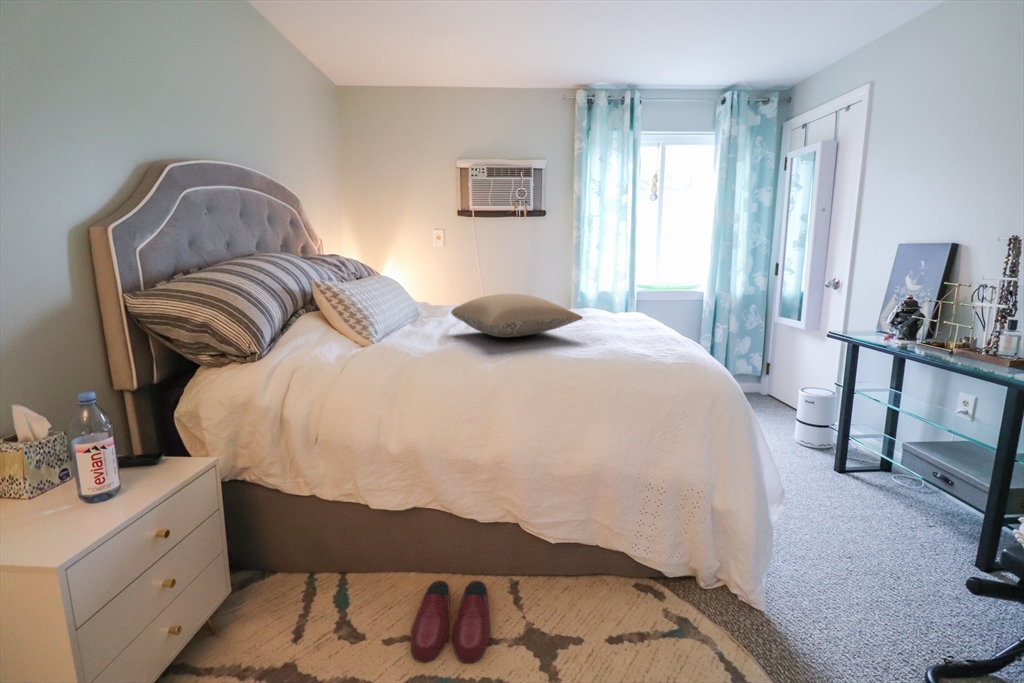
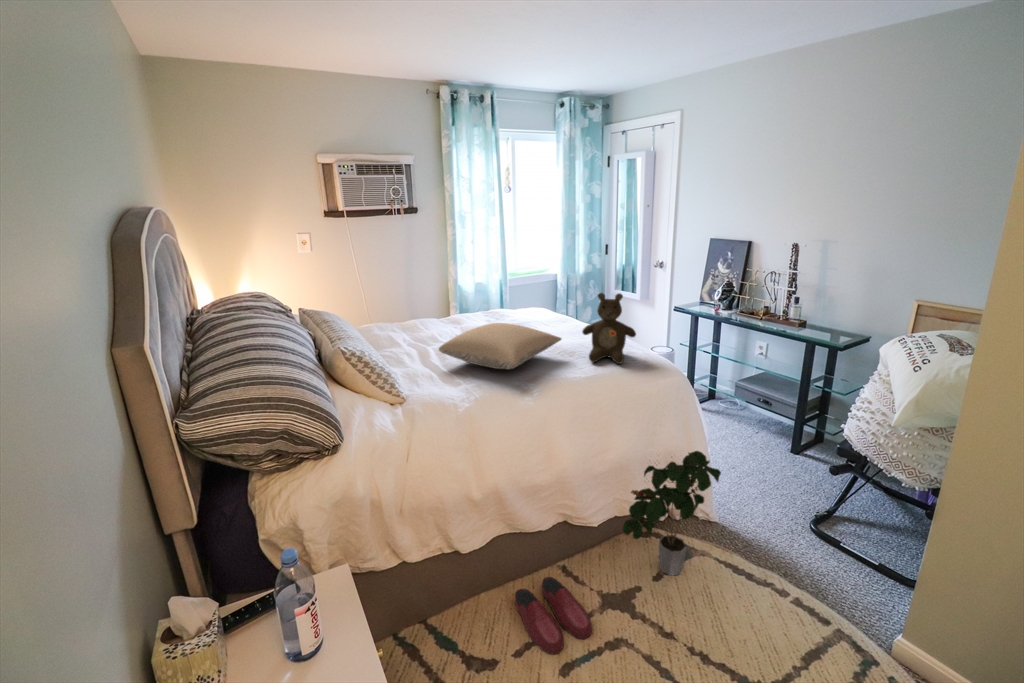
teddy bear: none [604,265,673,351] -> present [582,293,636,364]
potted plant: none [563,473,736,649] -> present [623,451,721,575]

